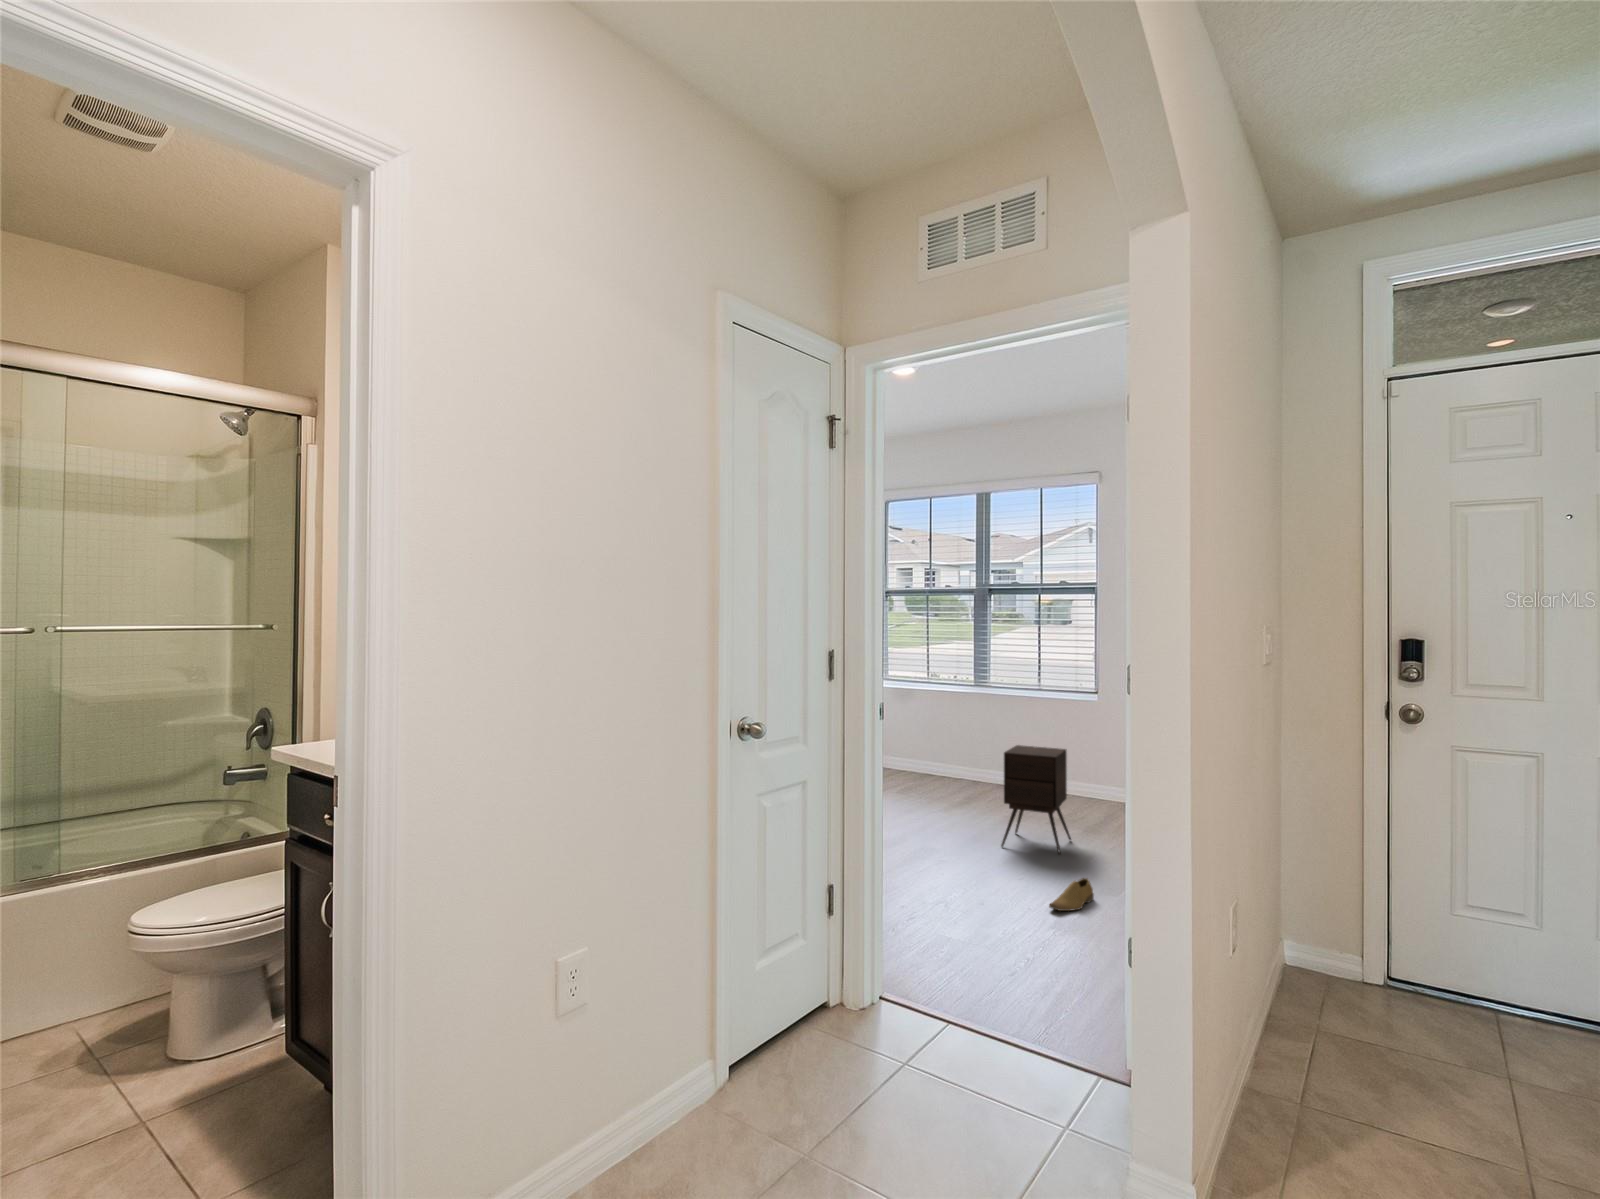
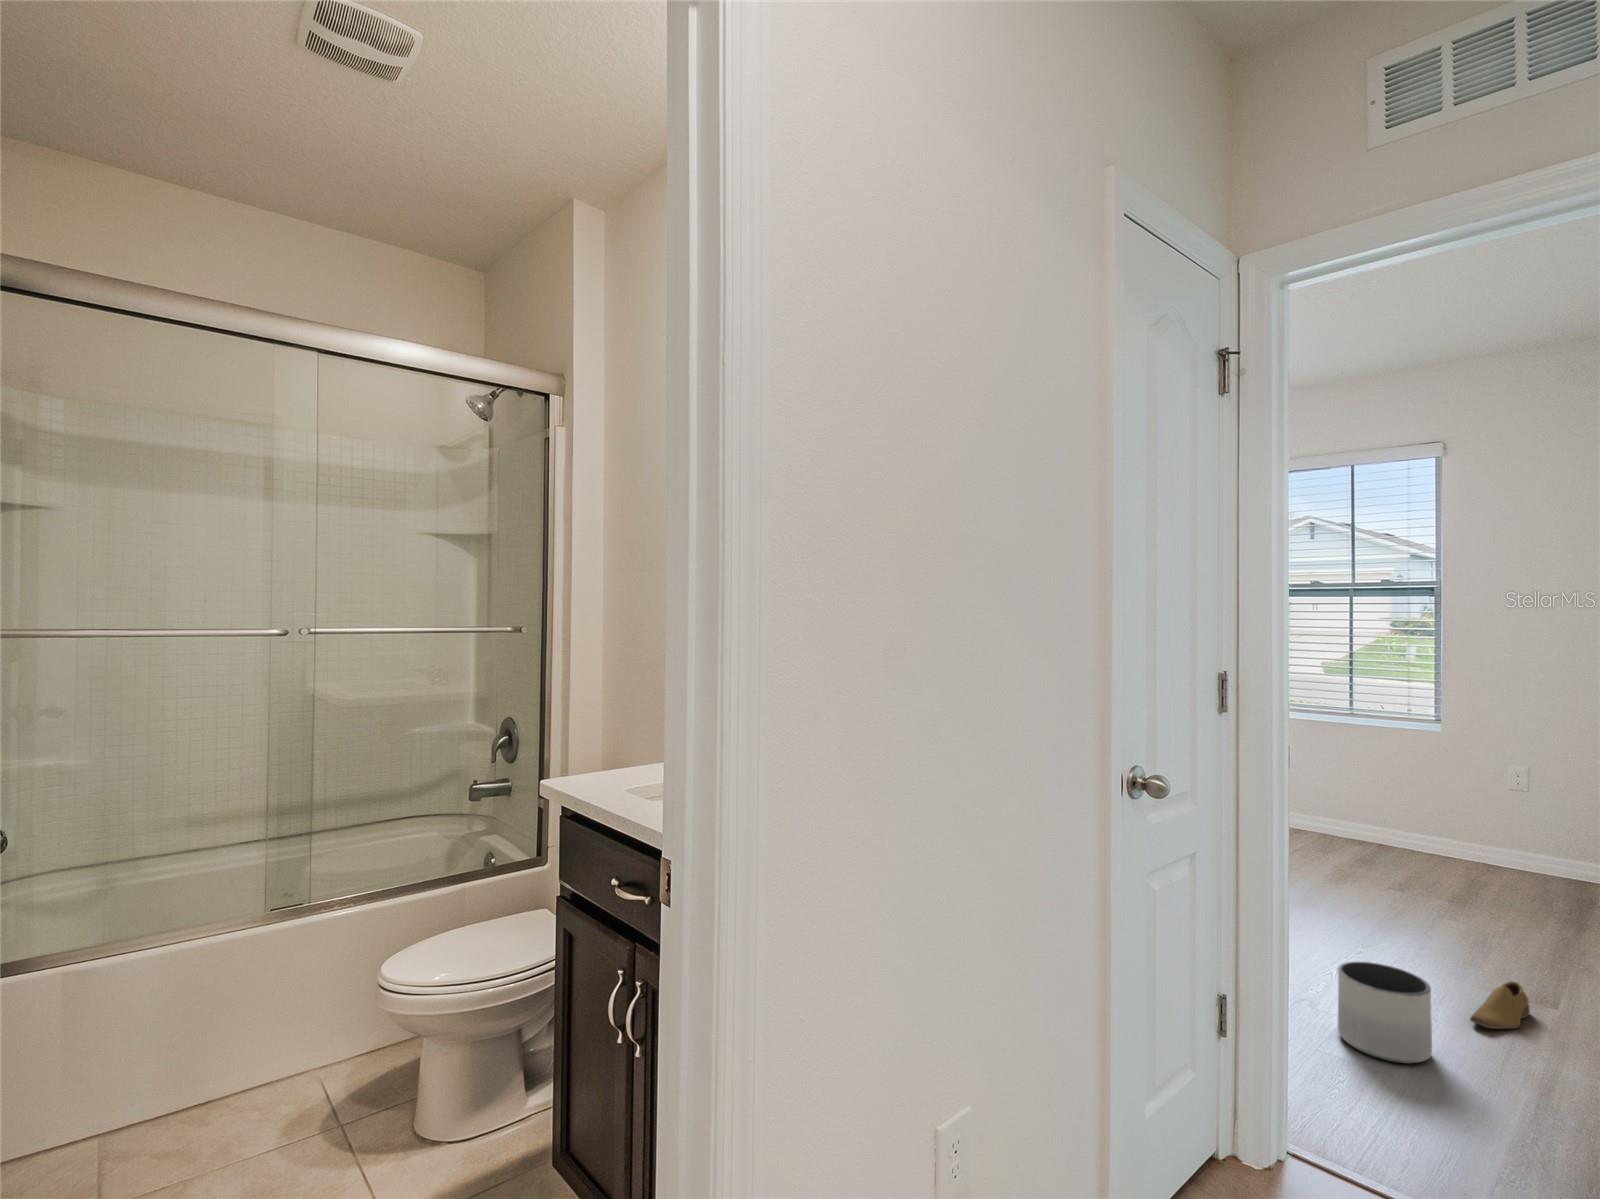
side table: present [1001,745,1071,854] -> none [1344,787,1440,936]
planter: none [953,869,1011,938] -> present [1338,962,1432,1064]

